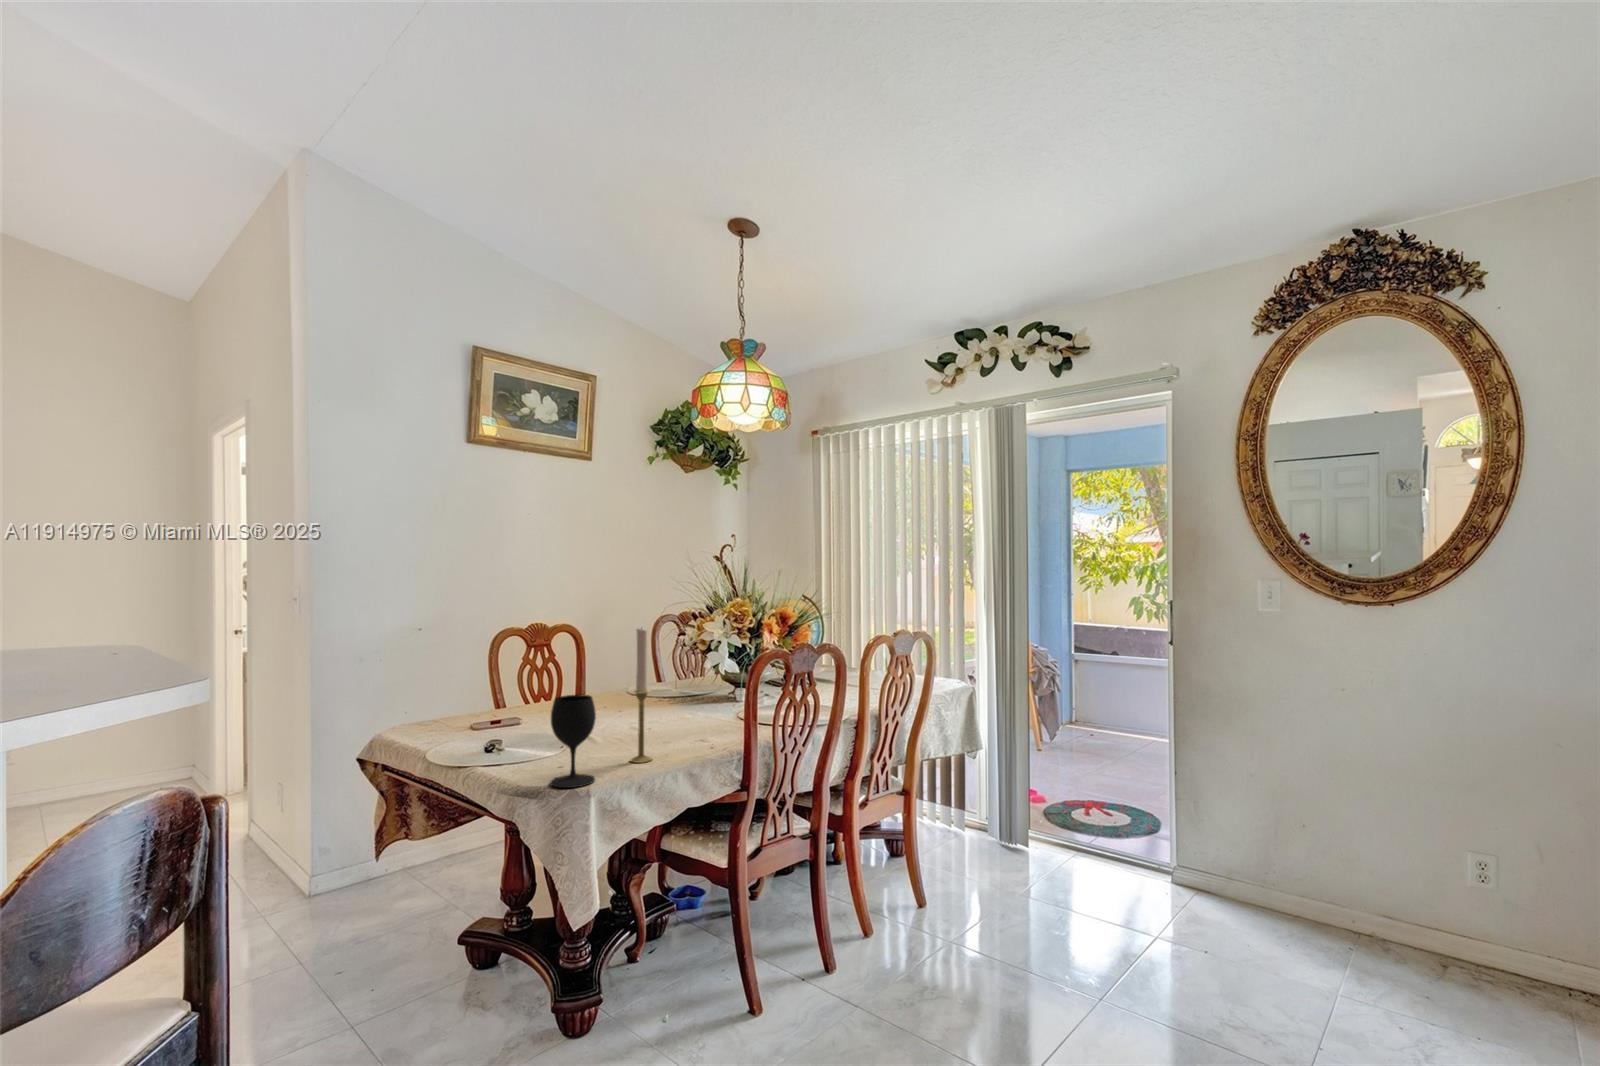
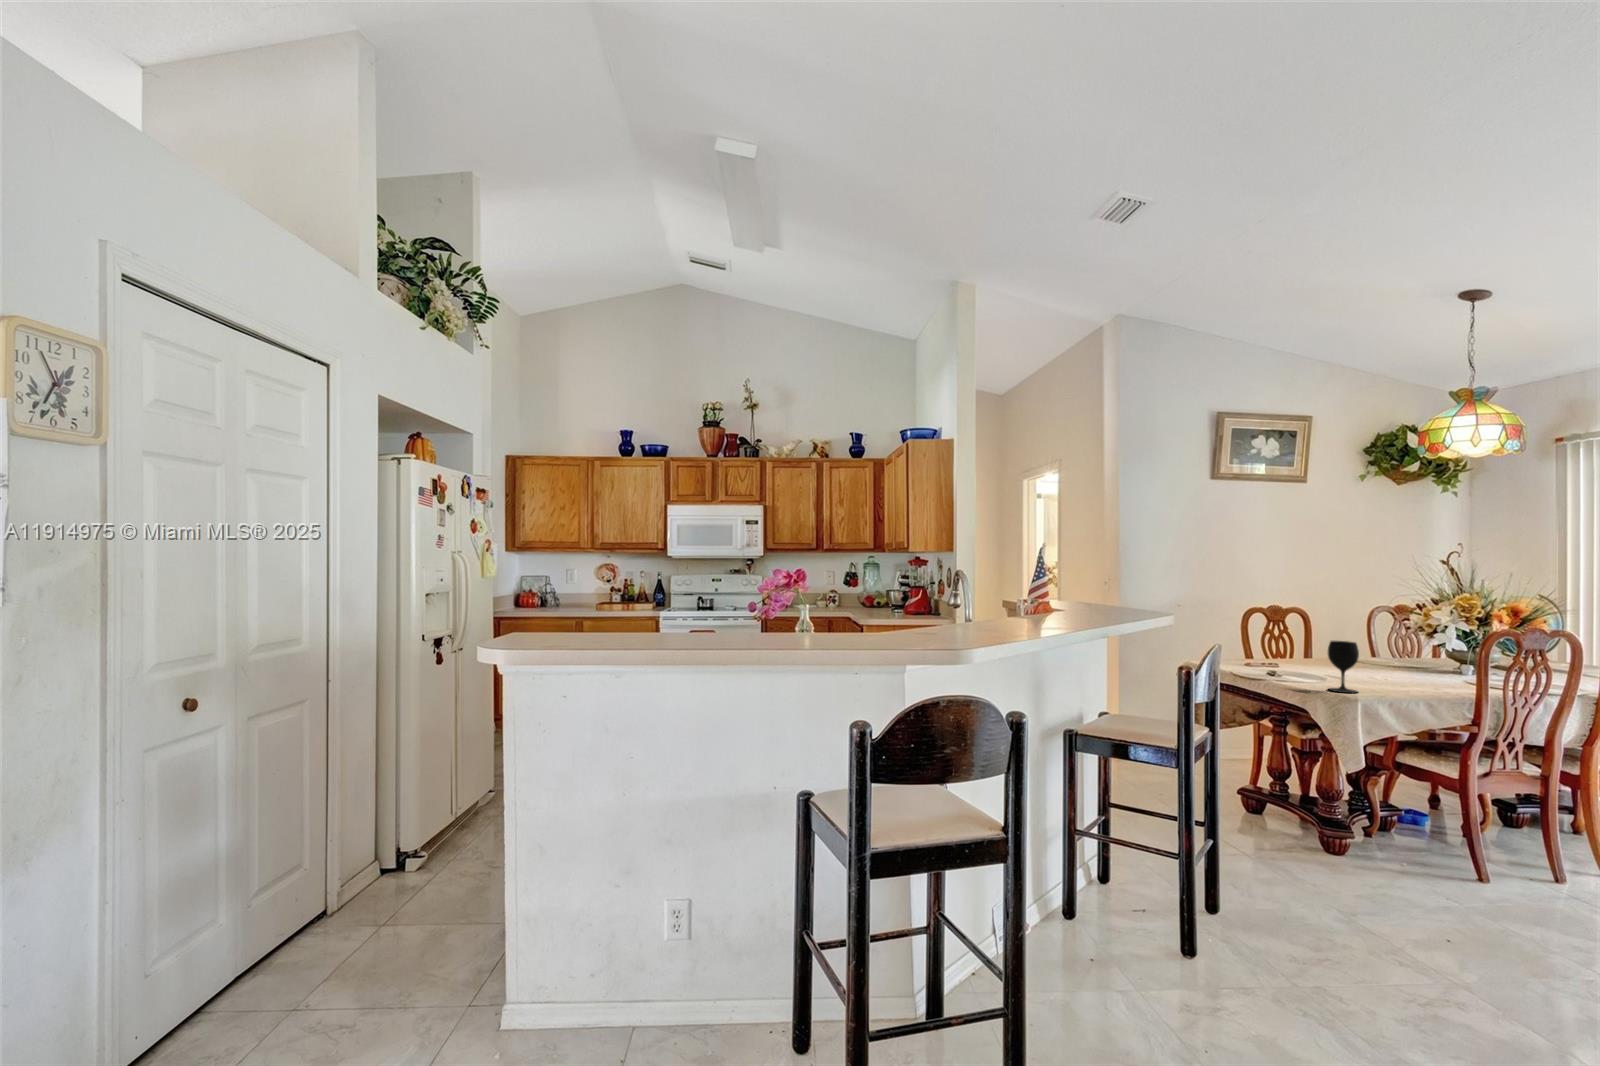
candlestick: present [630,629,652,763] -> none [1379,605,1397,691]

